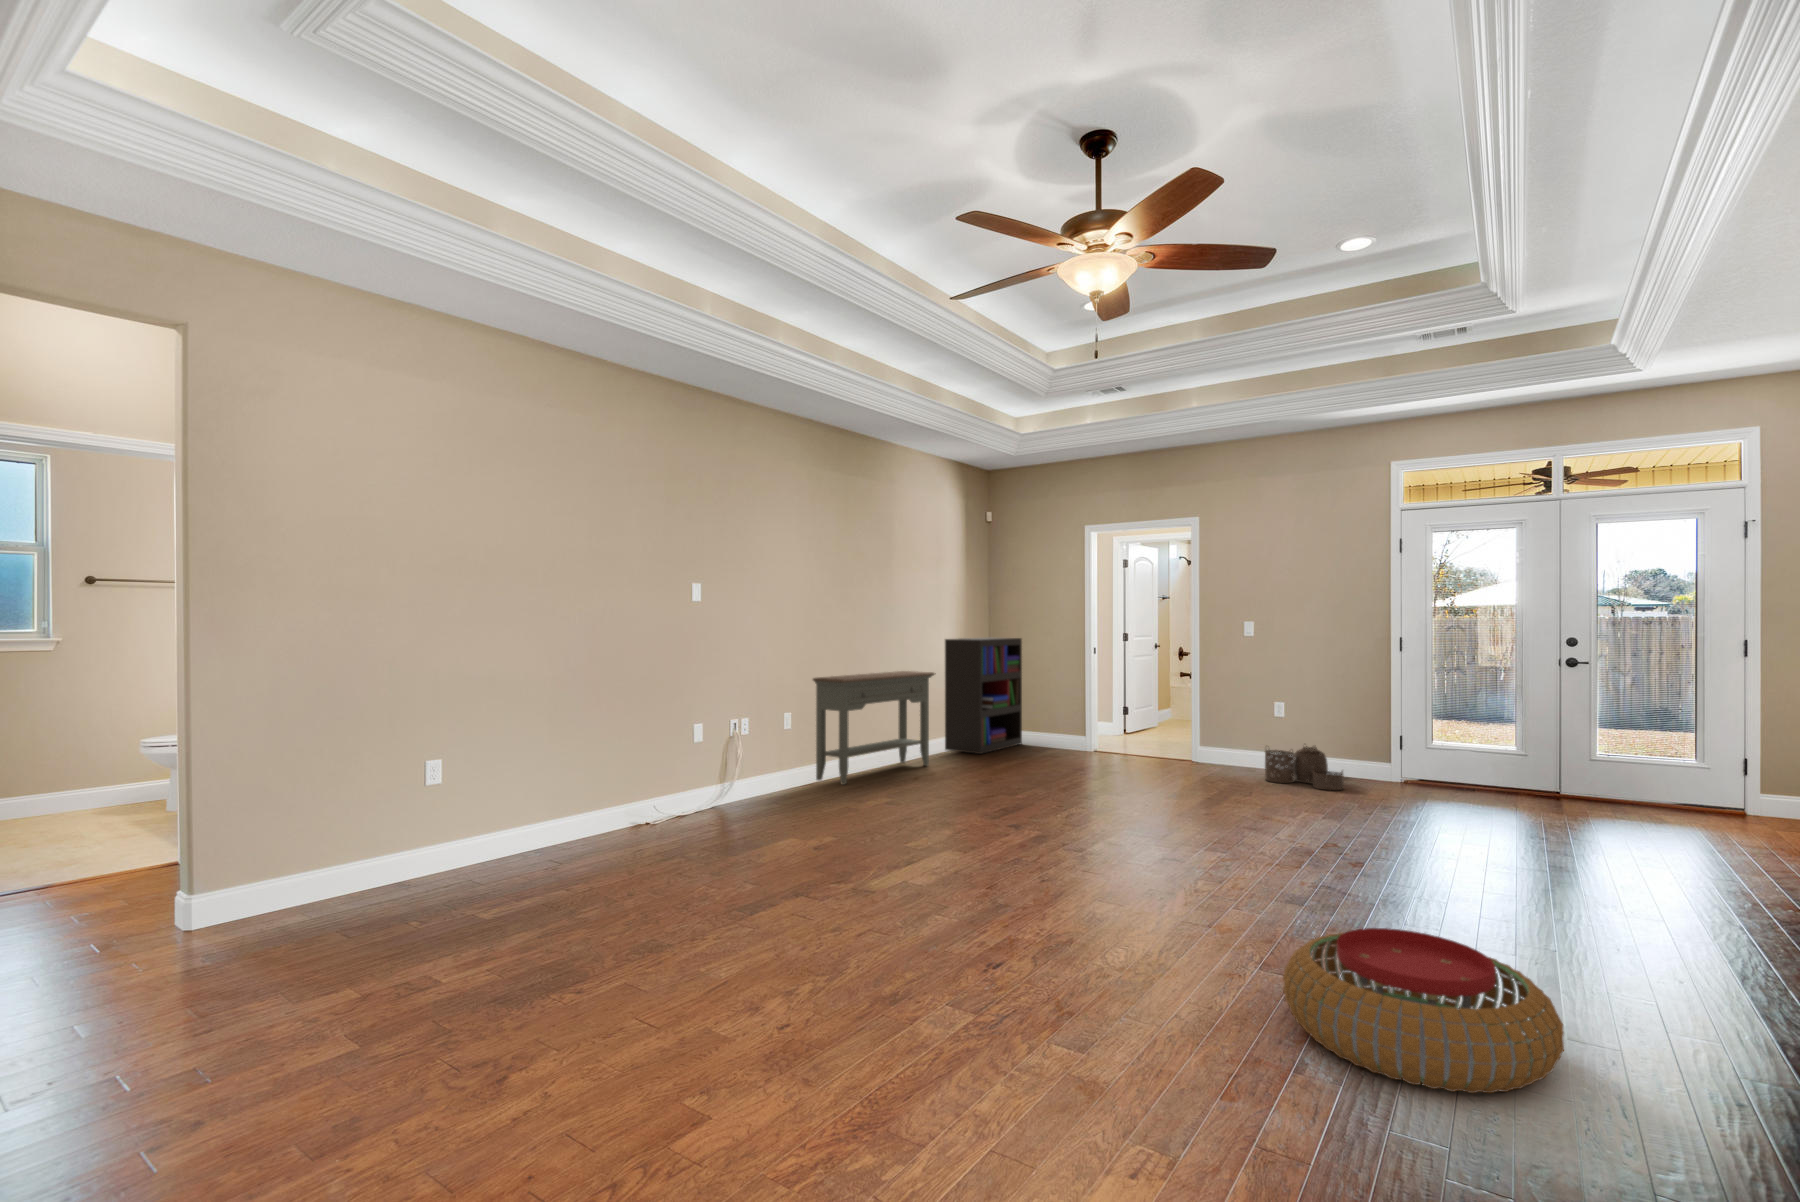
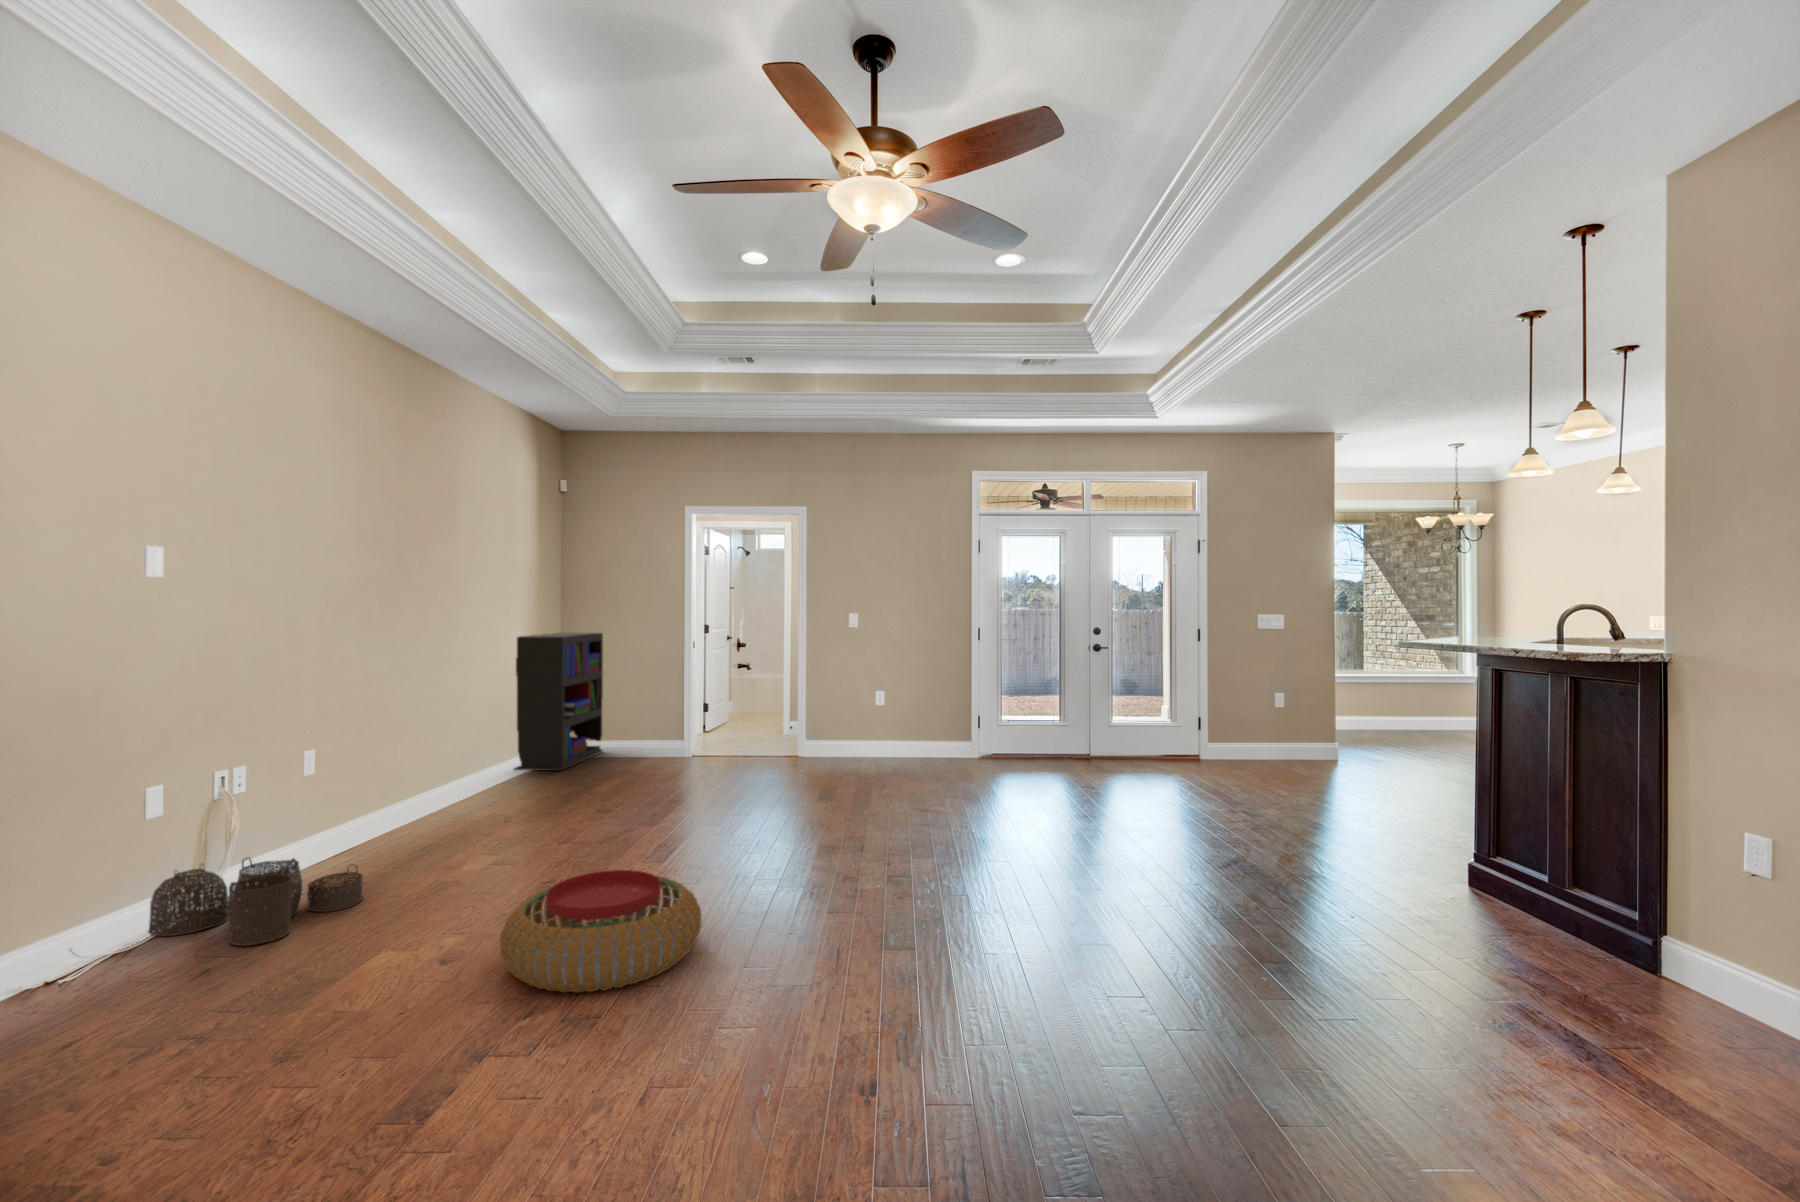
console table: present [813,671,936,784] -> none [346,679,515,839]
woven basket: present [1265,746,1344,790] -> present [148,858,363,946]
pouf: present [1283,928,1564,1093] -> present [500,870,702,993]

